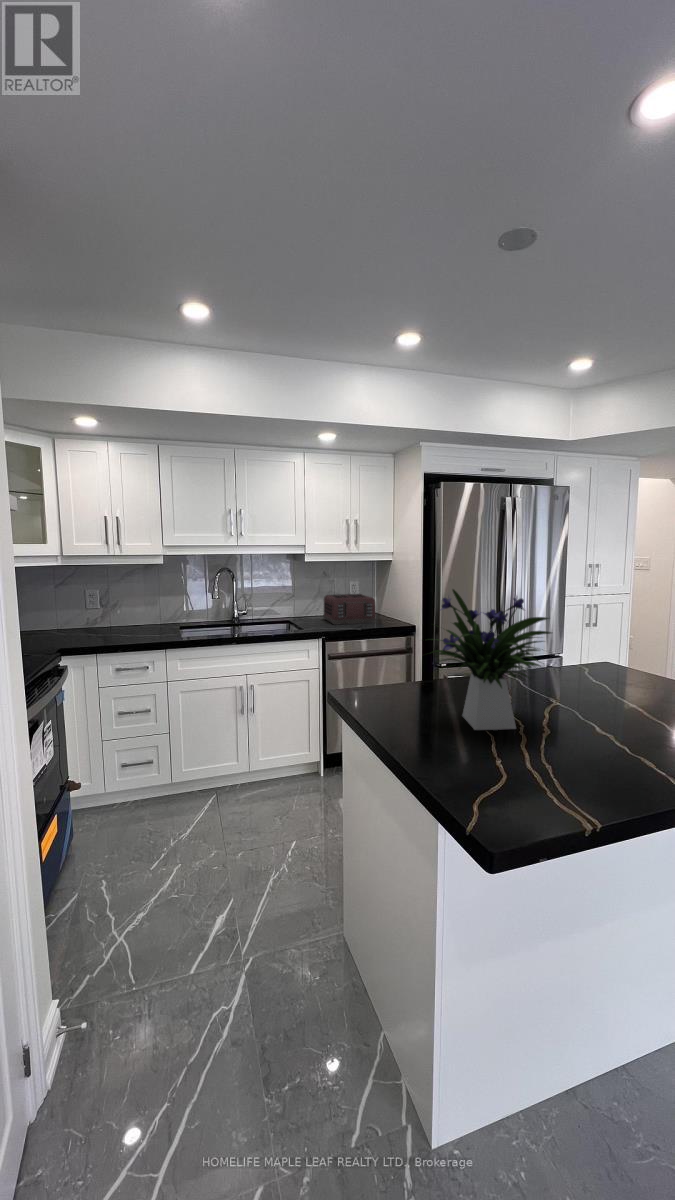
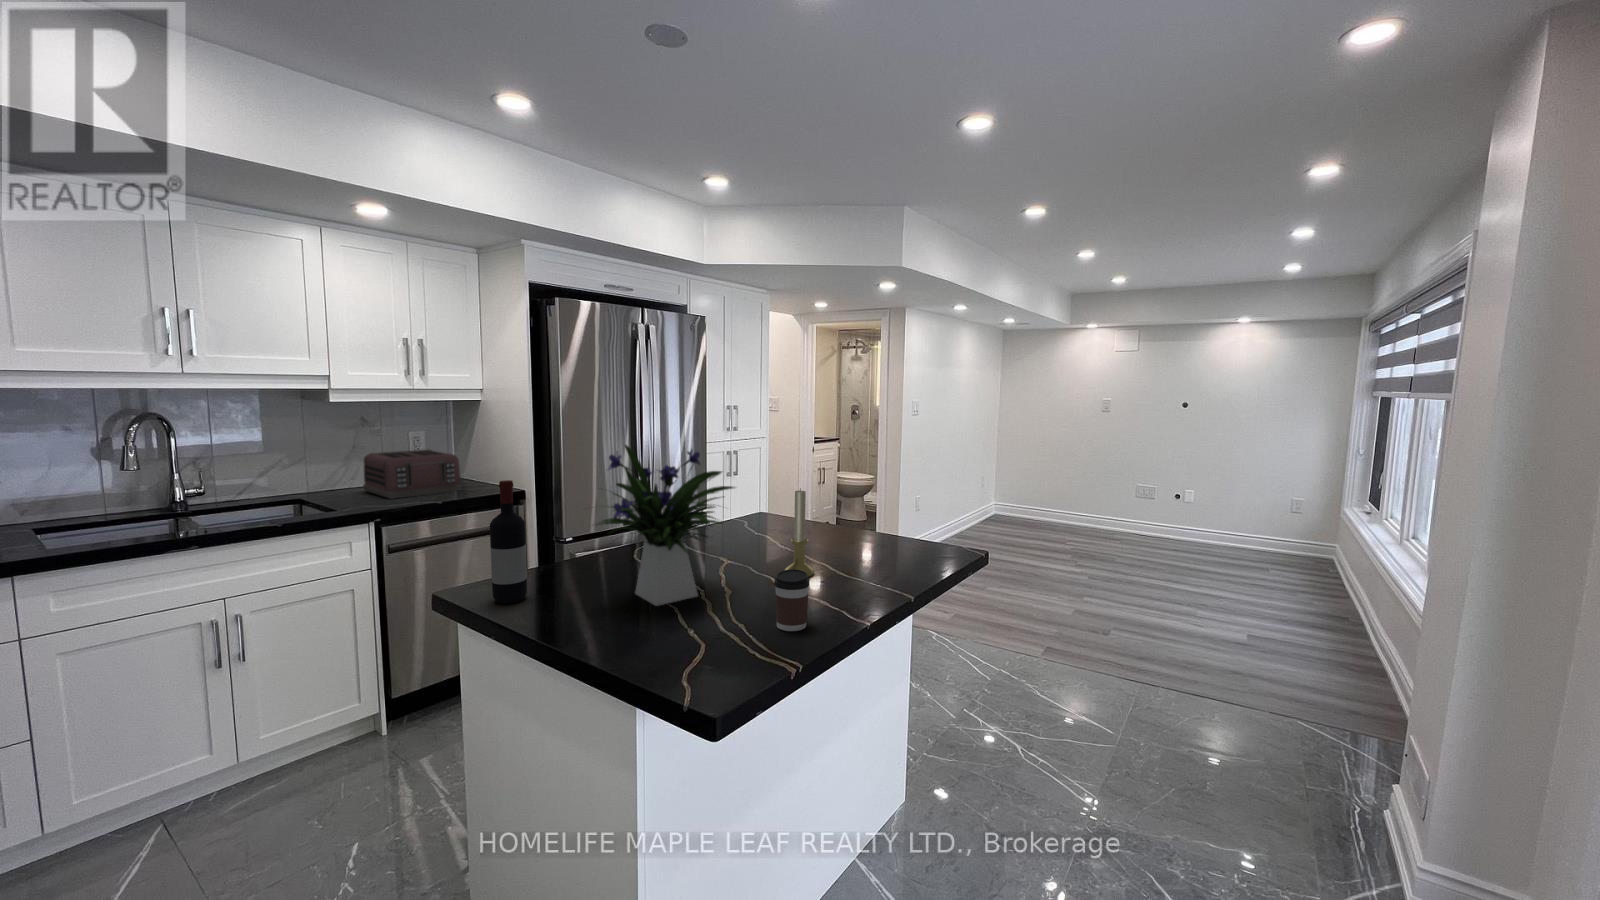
wine bottle: none [359,614,383,706] -> present [490,480,527,604]
candle holder: none [614,640,649,733] -> present [785,490,814,577]
coffee cup: none [585,721,626,787] -> present [775,569,809,631]

